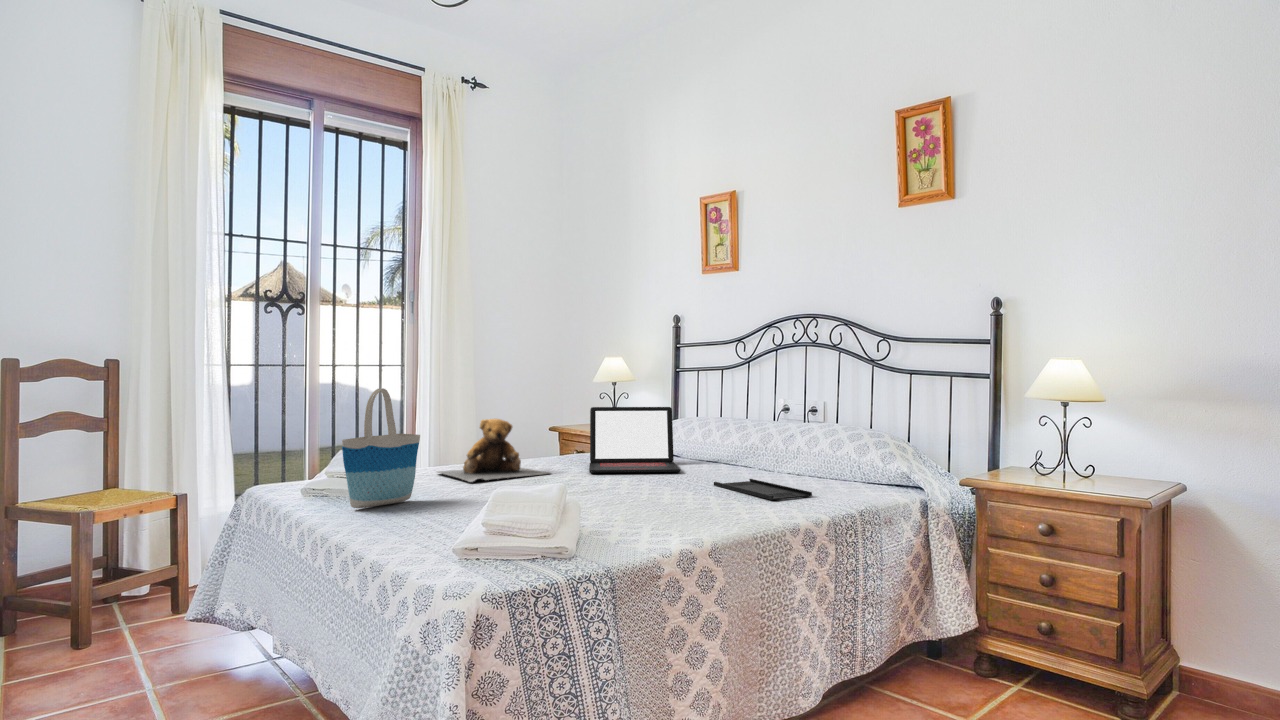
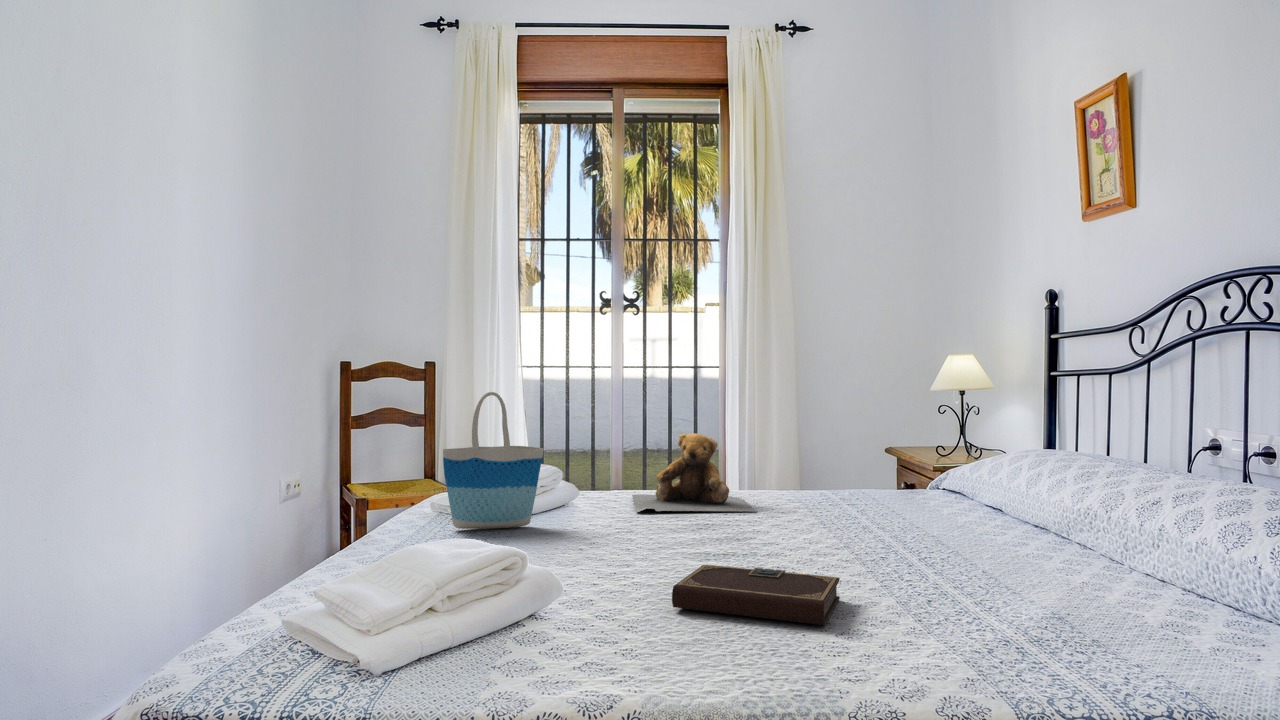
laptop: present [589,407,680,473] -> none [802,424,961,530]
tray: present [714,479,812,500] -> none [947,554,1087,608]
notebook: none [625,496,730,525] -> present [672,565,840,625]

